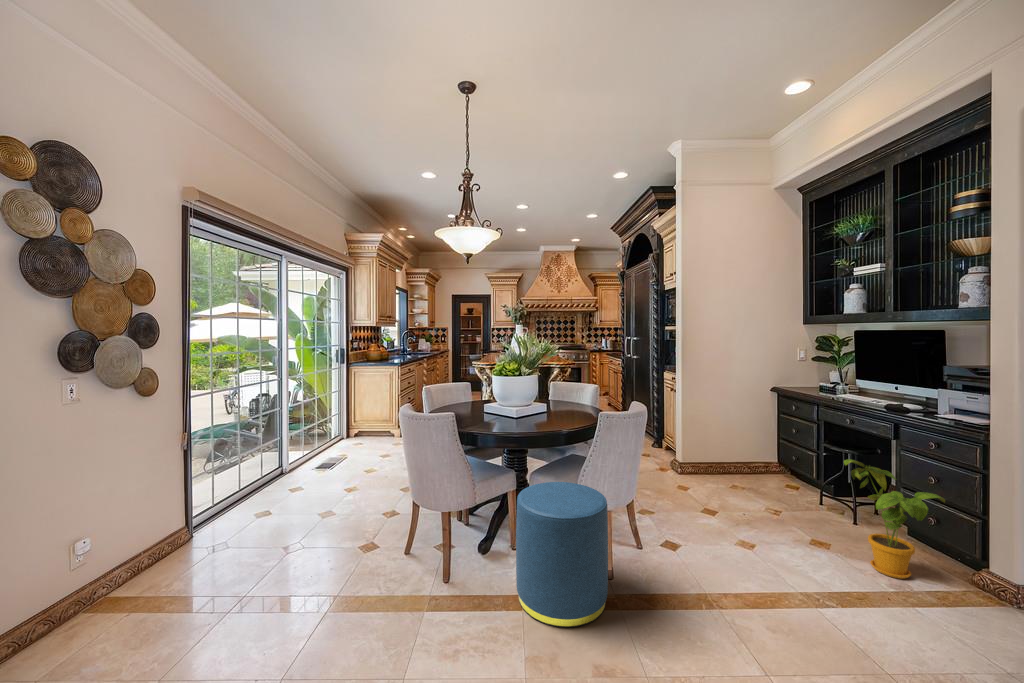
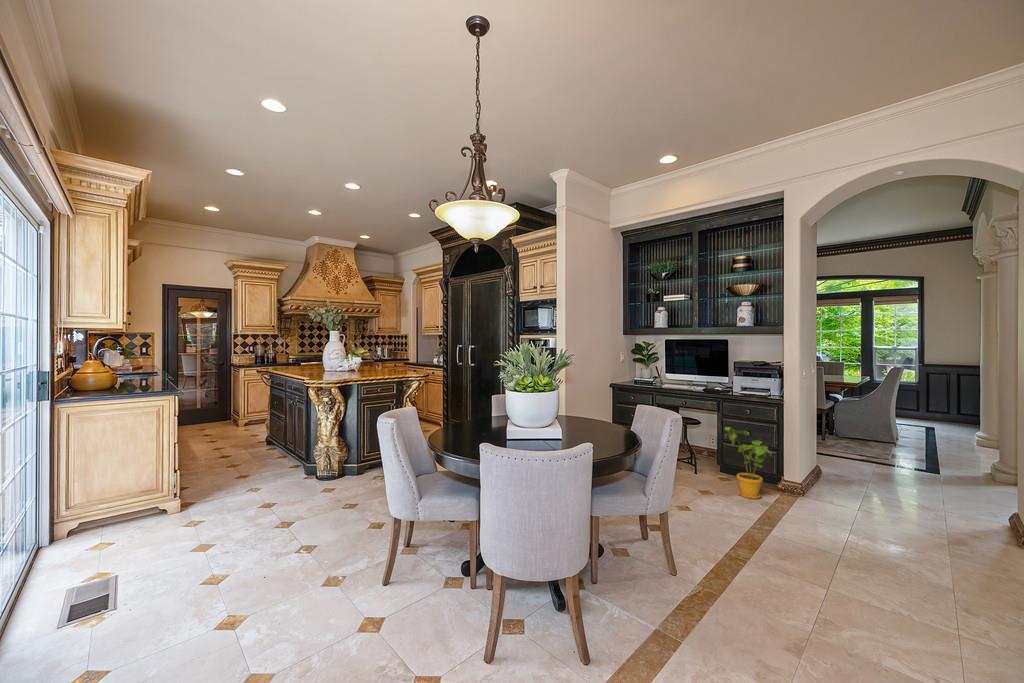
ottoman: present [516,482,608,628] -> none [634,488,734,638]

